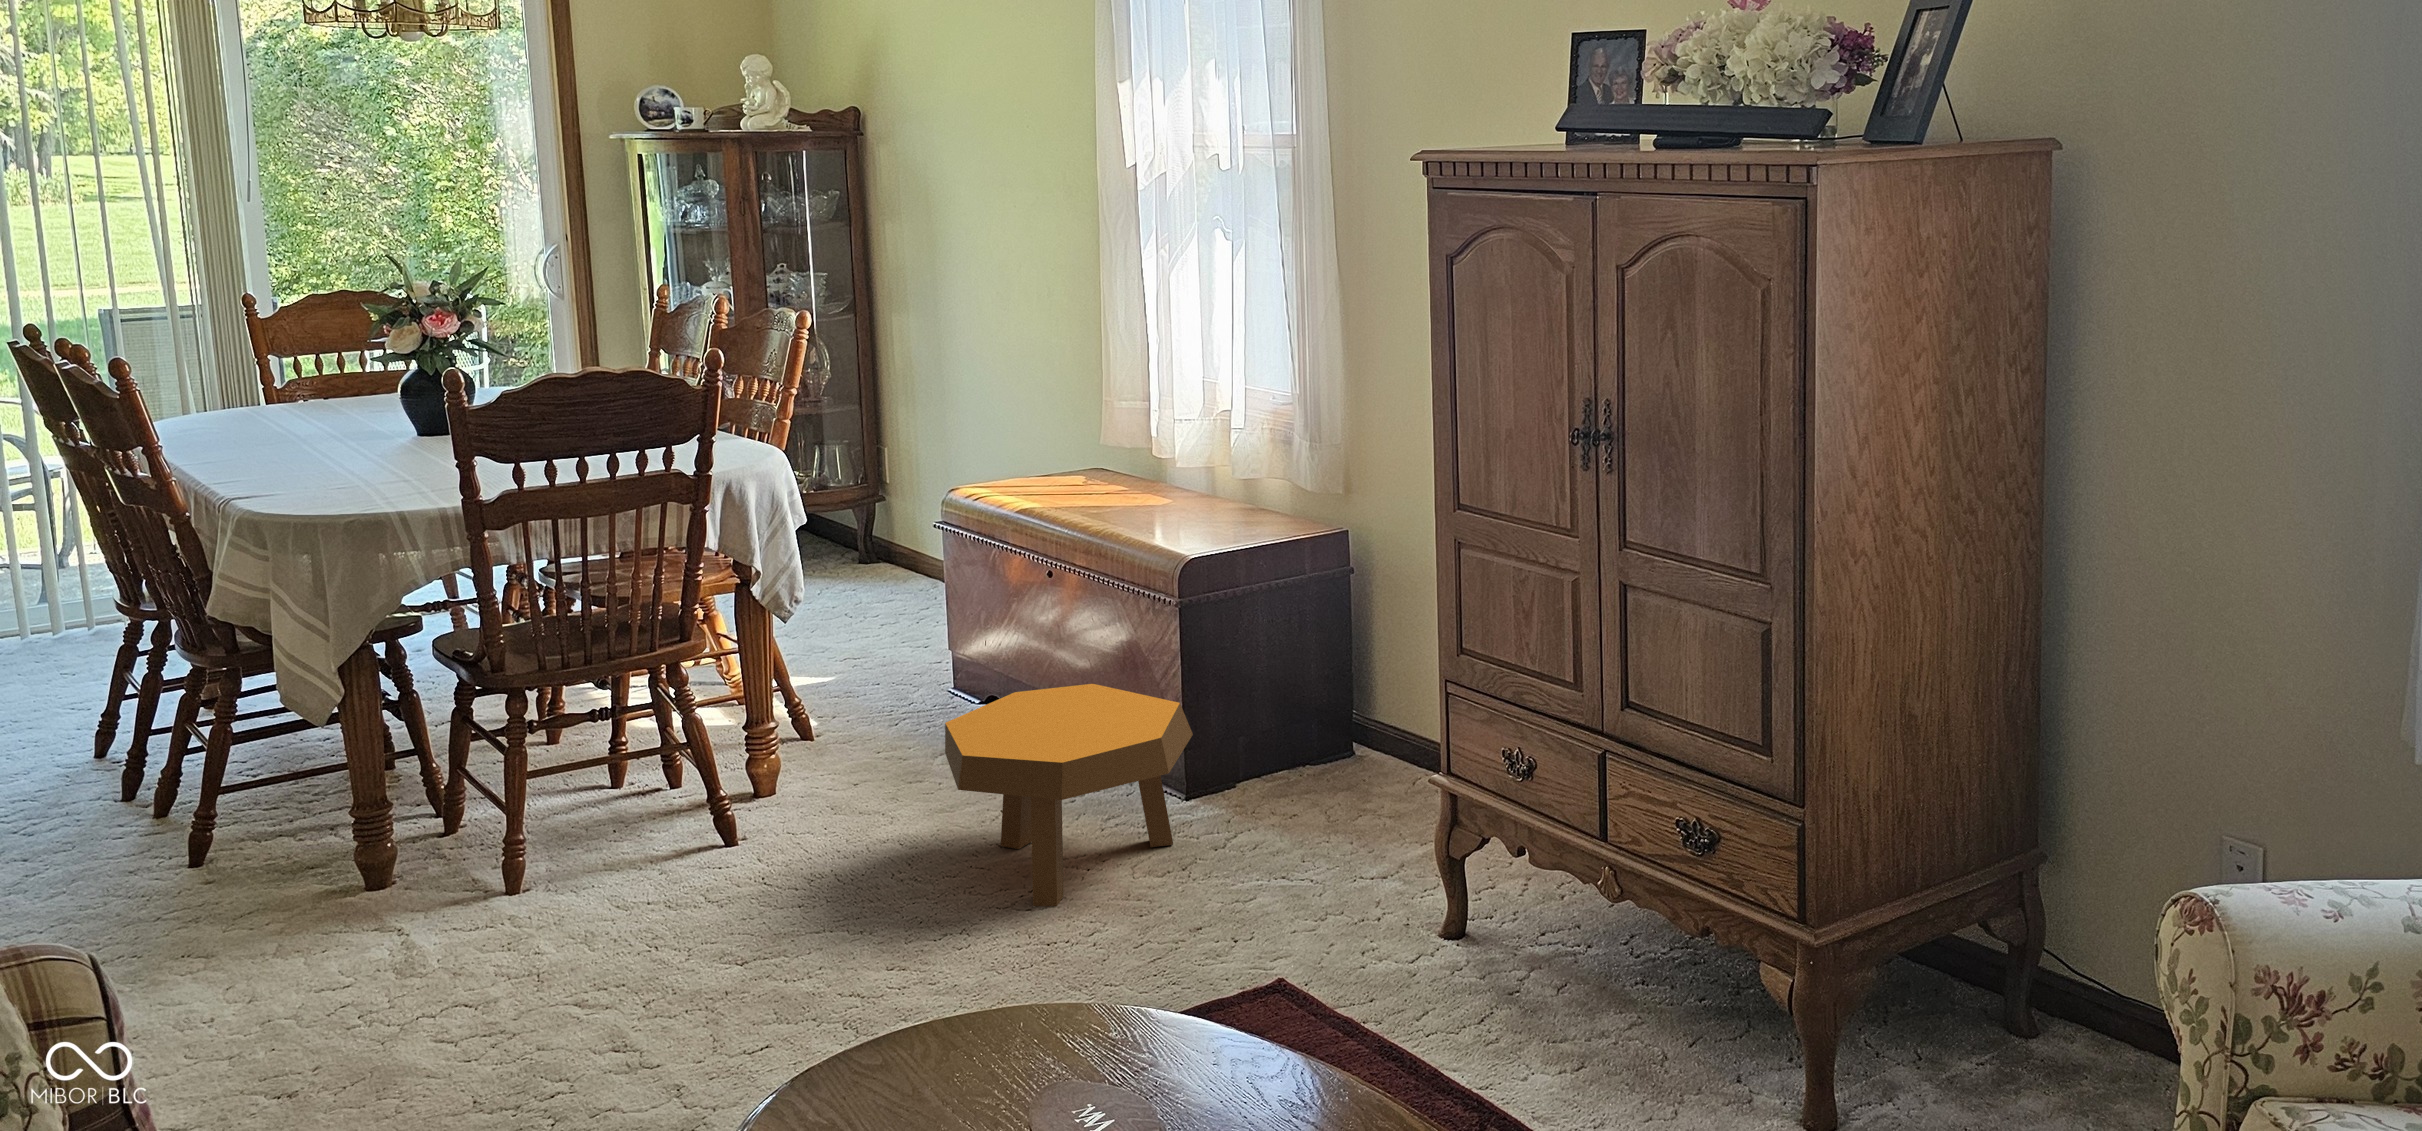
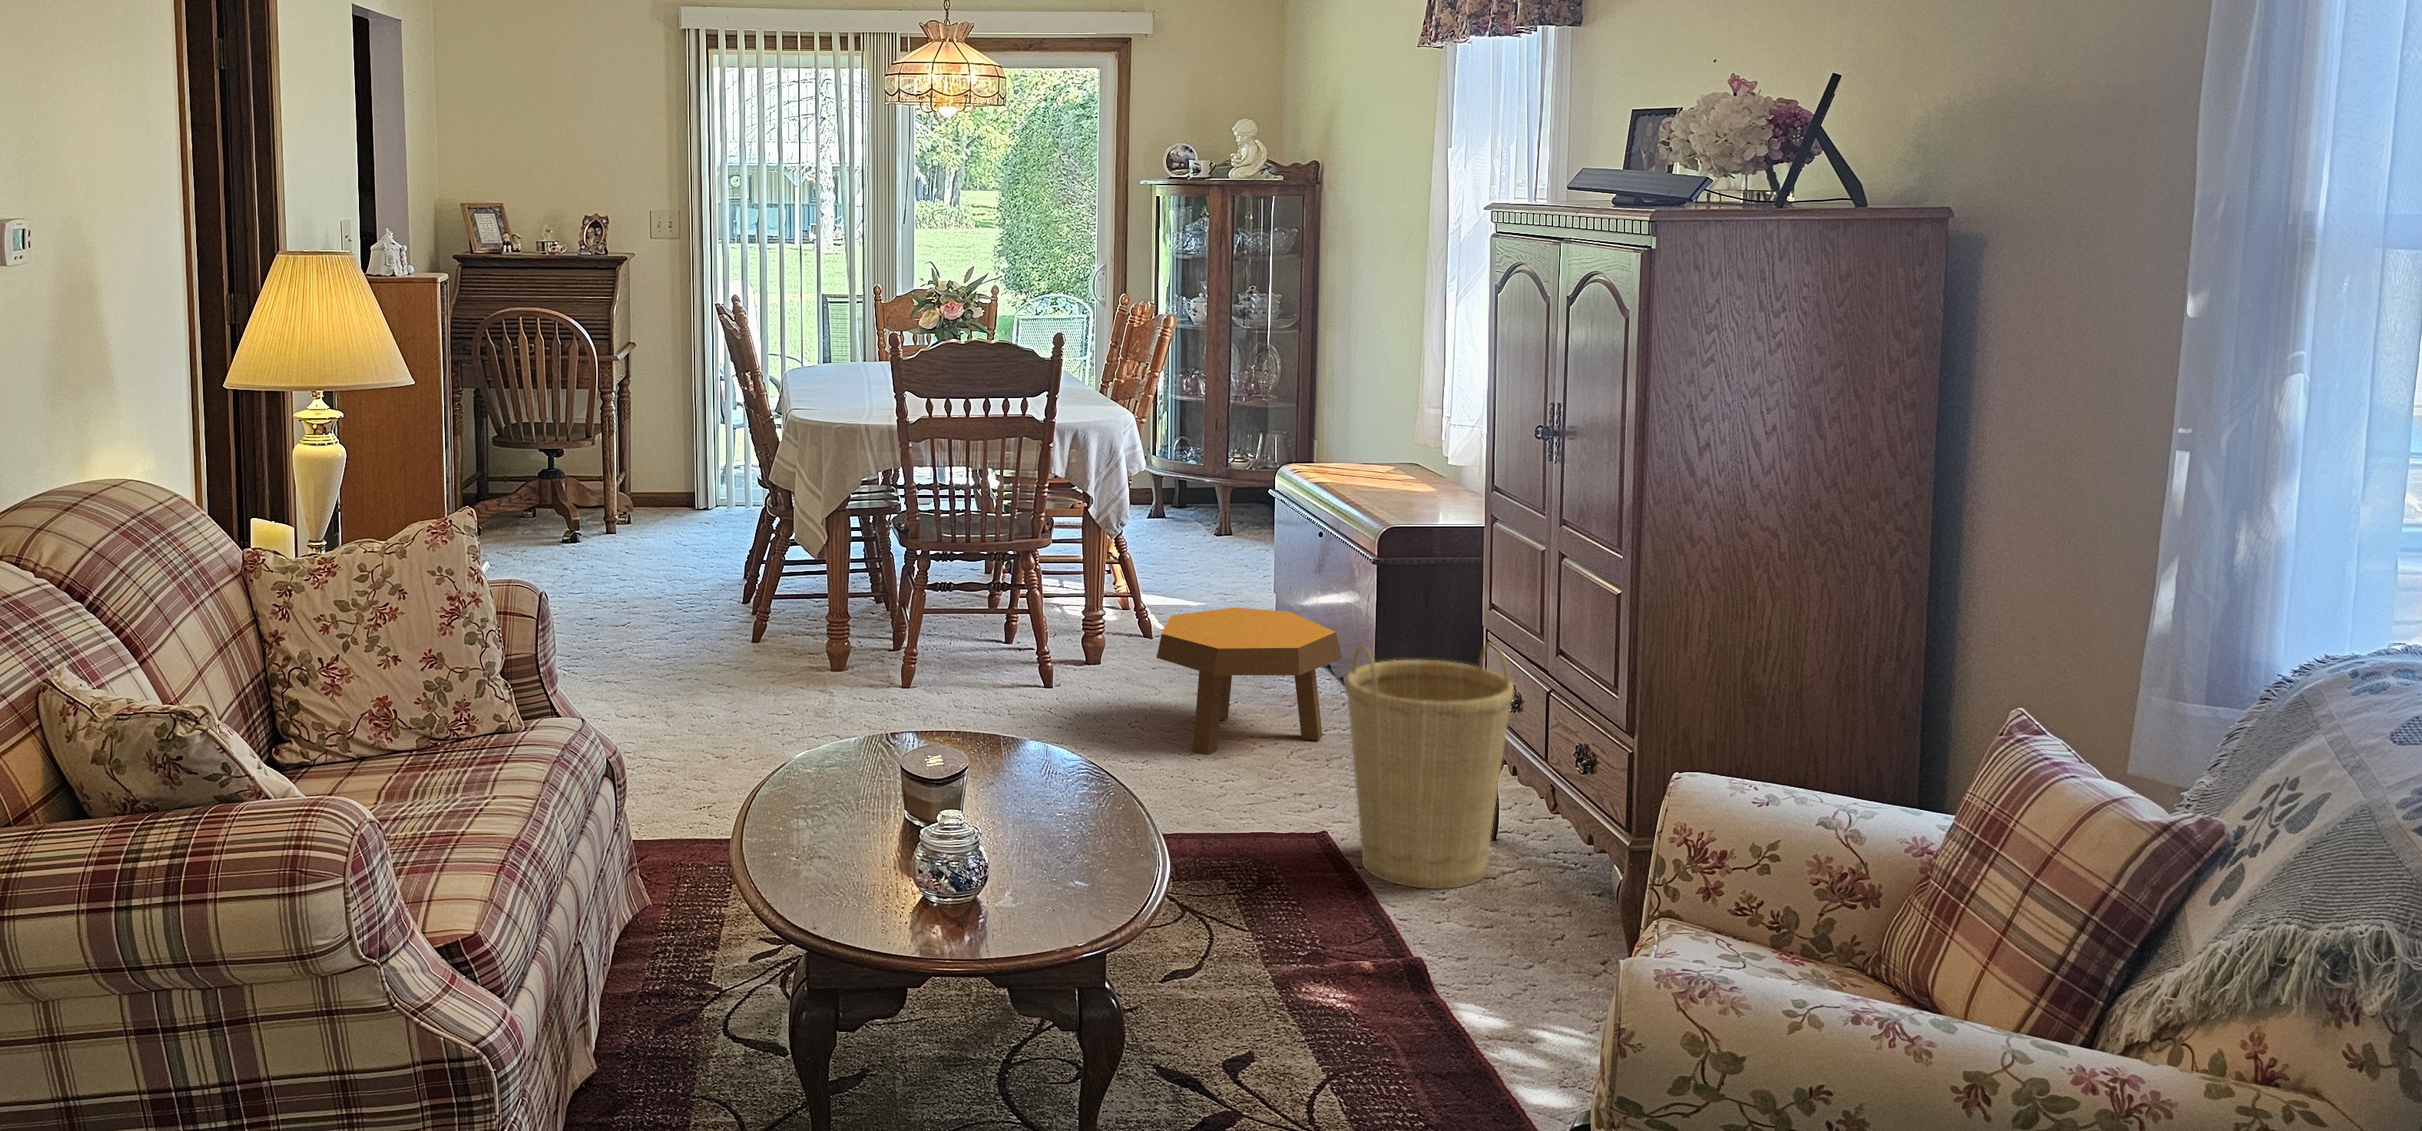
basket: none [1361,703,1575,1043] -> present [1345,642,1514,889]

